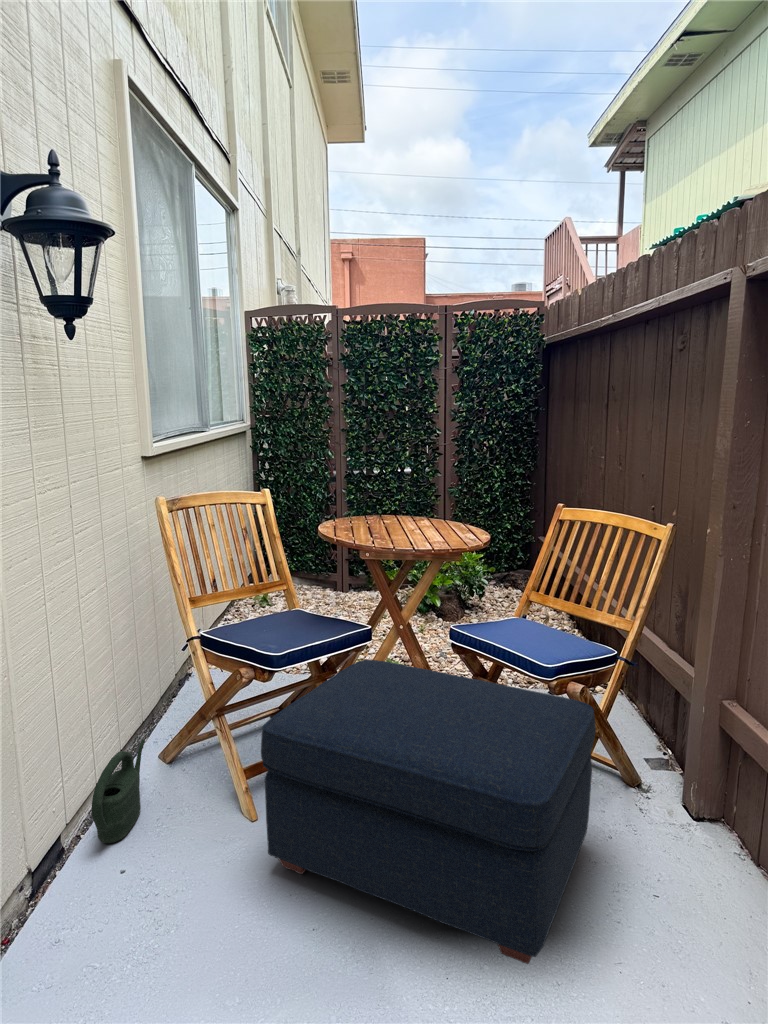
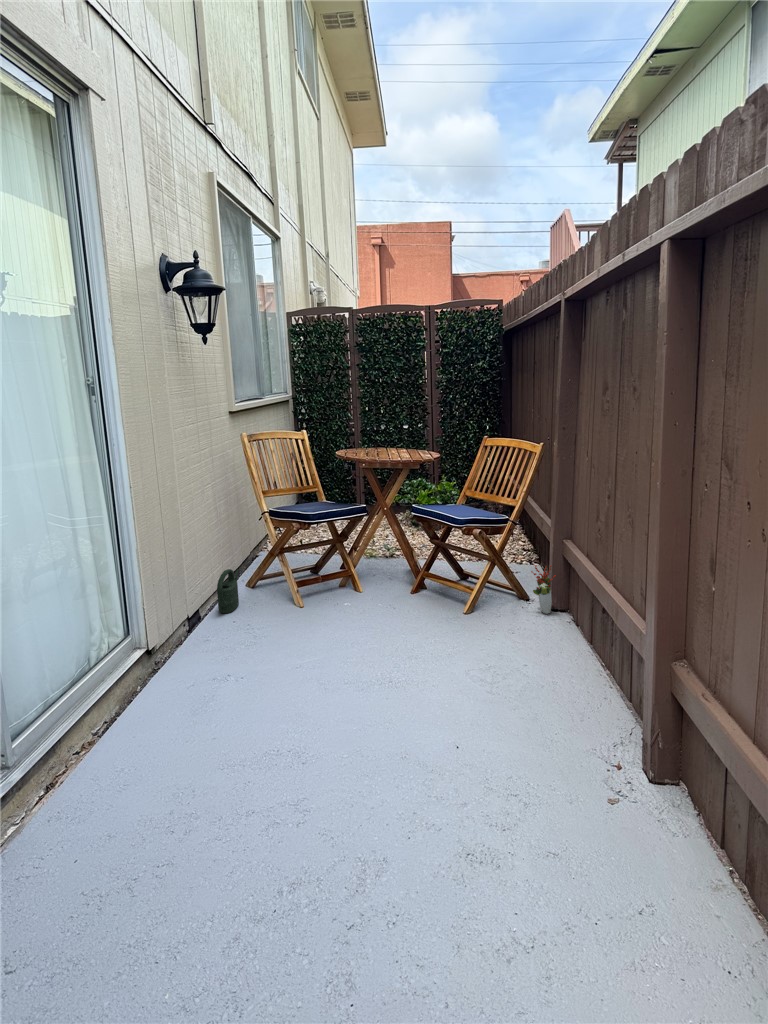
ottoman: present [261,660,596,964] -> none [304,522,480,642]
decorative plant: none [681,758,731,852] -> present [531,565,556,614]

